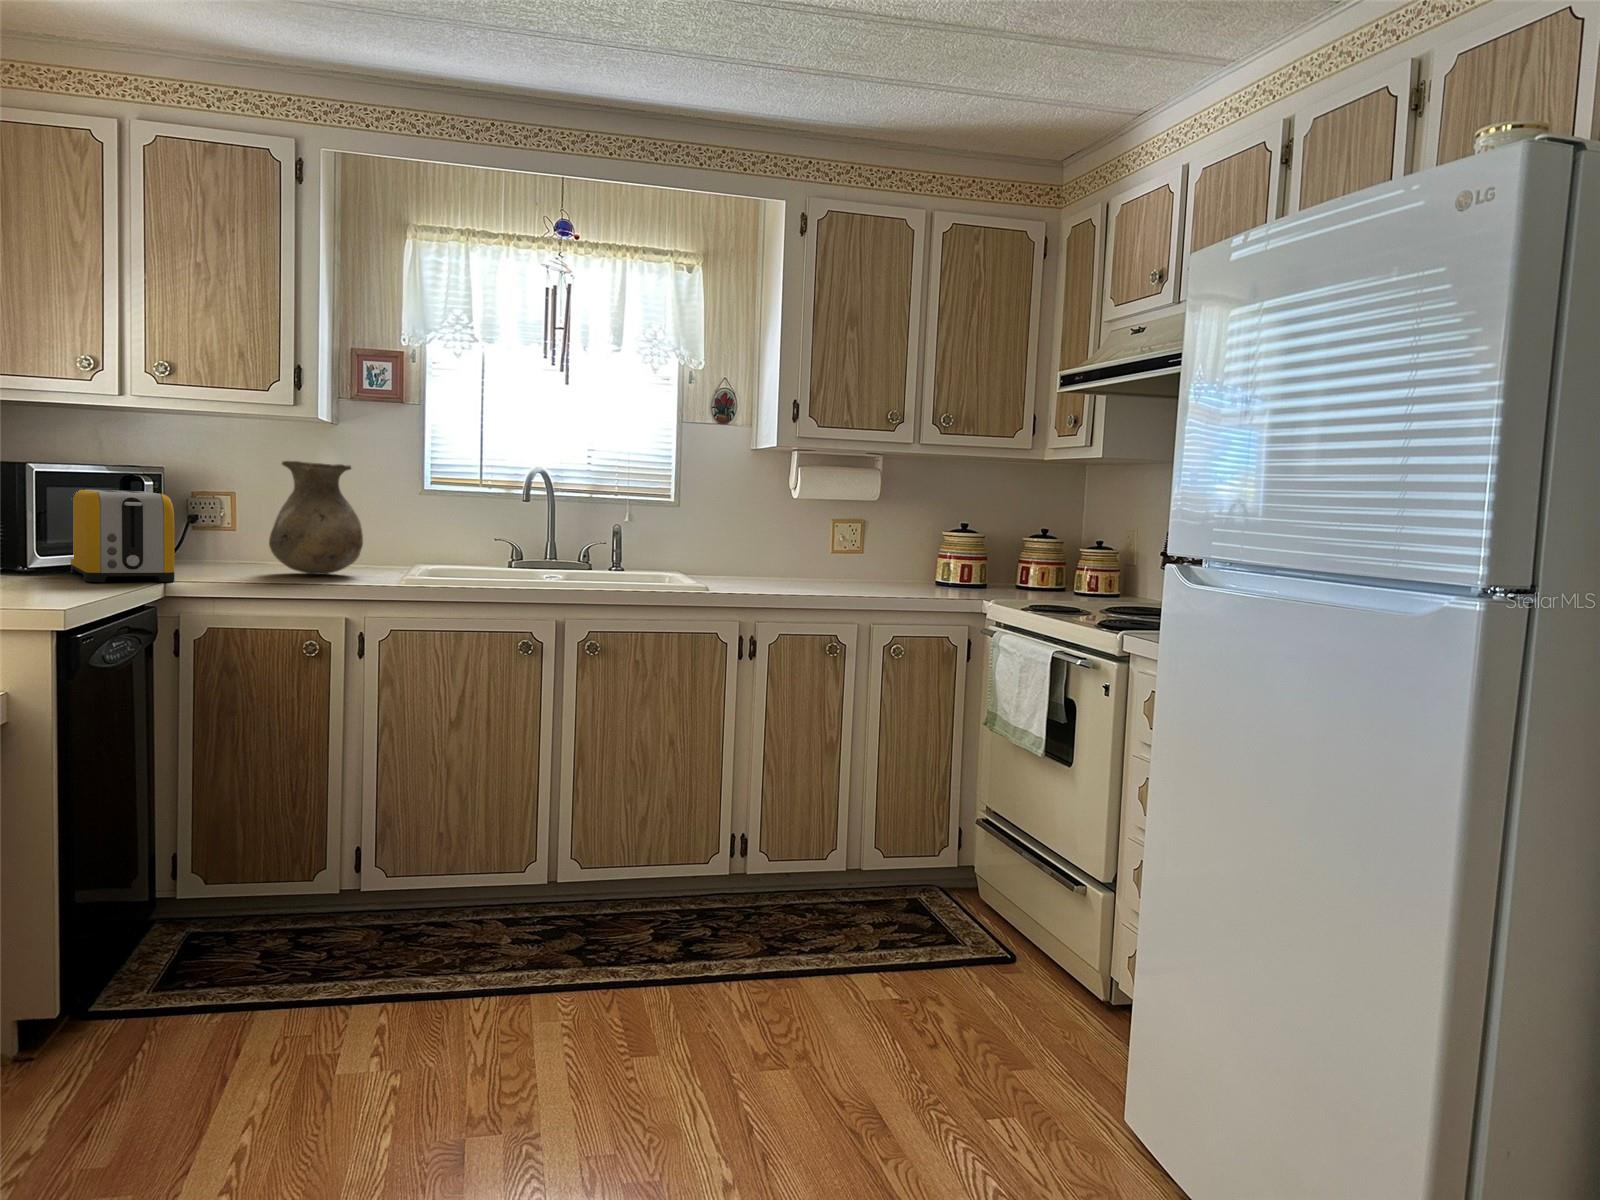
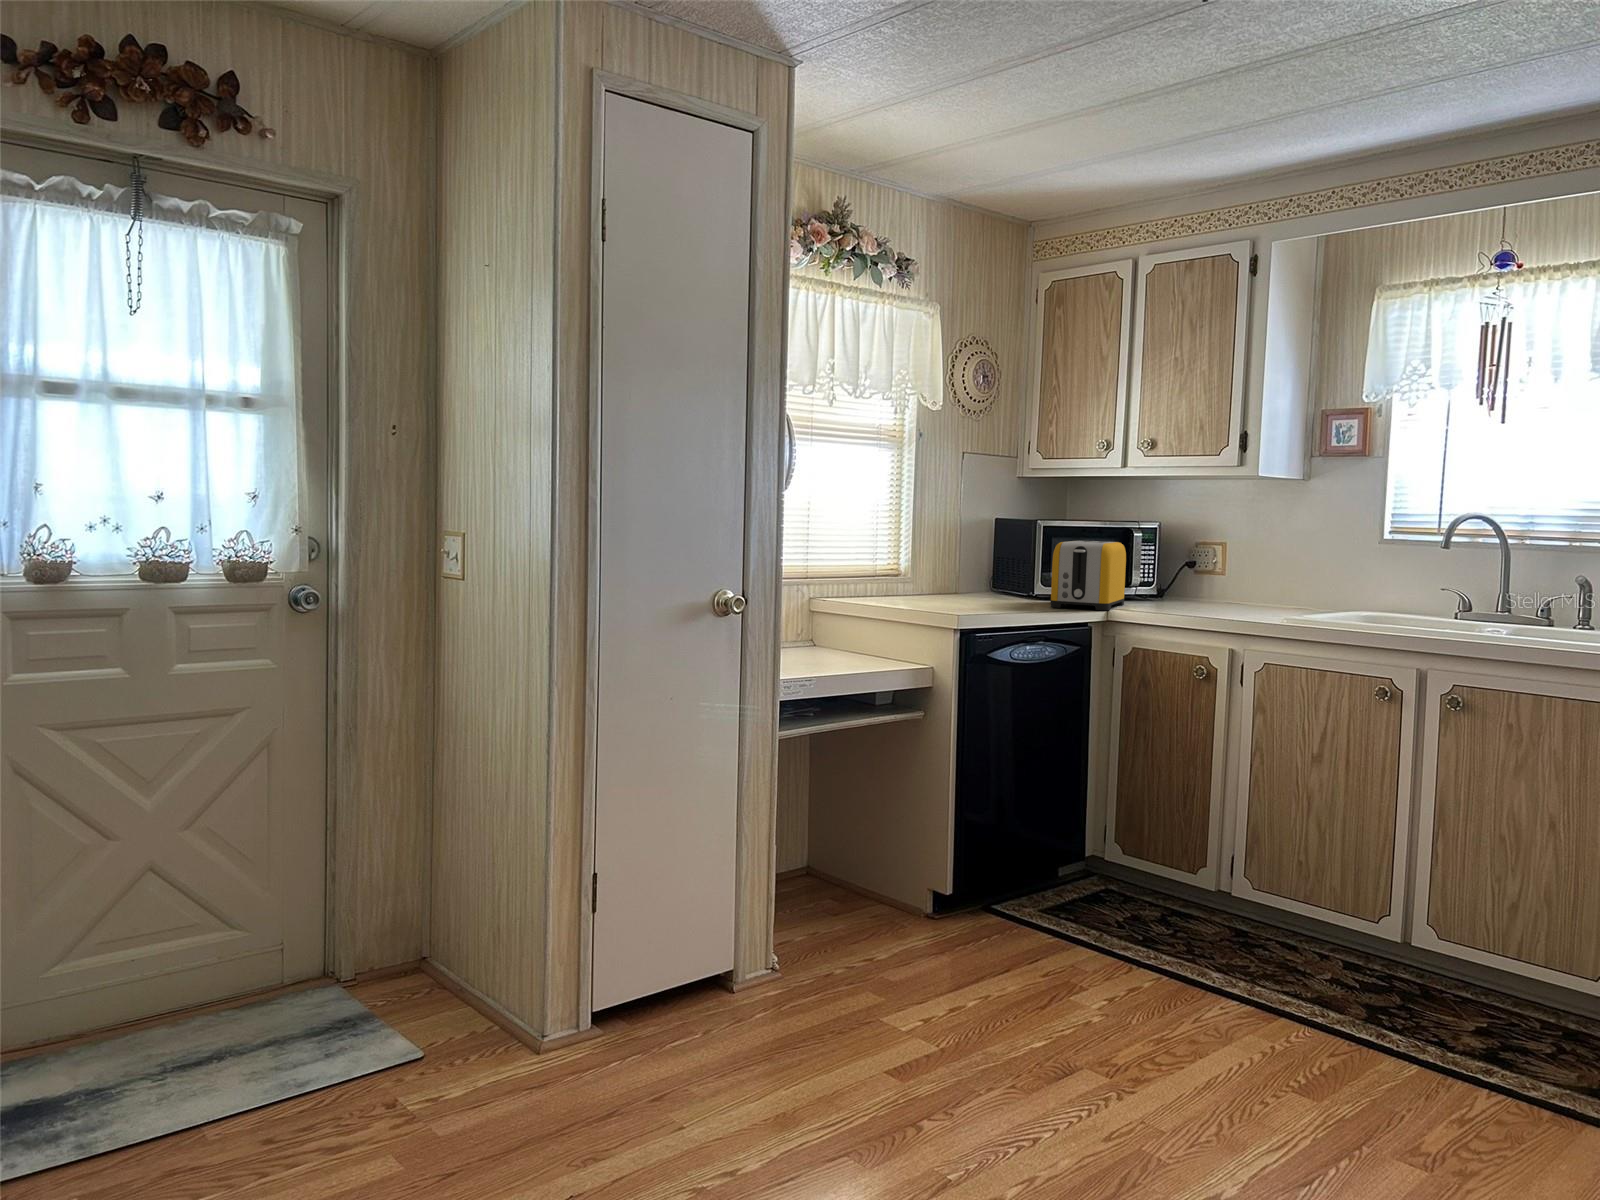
vase: present [269,461,363,574] -> none [1195,515,1277,614]

